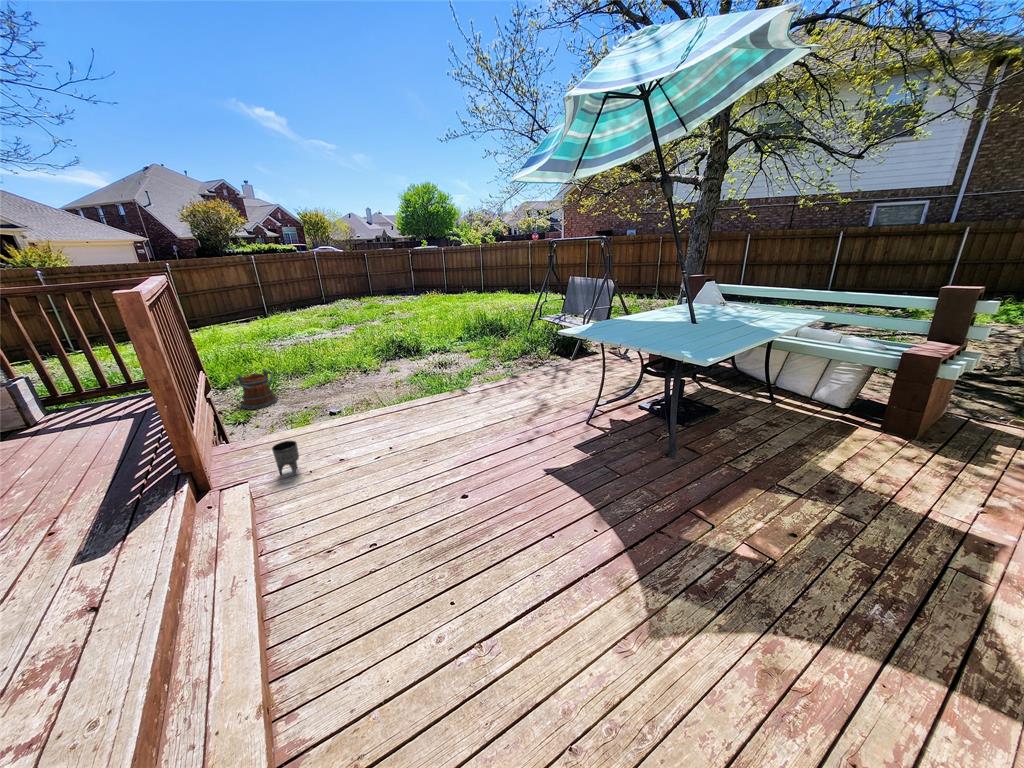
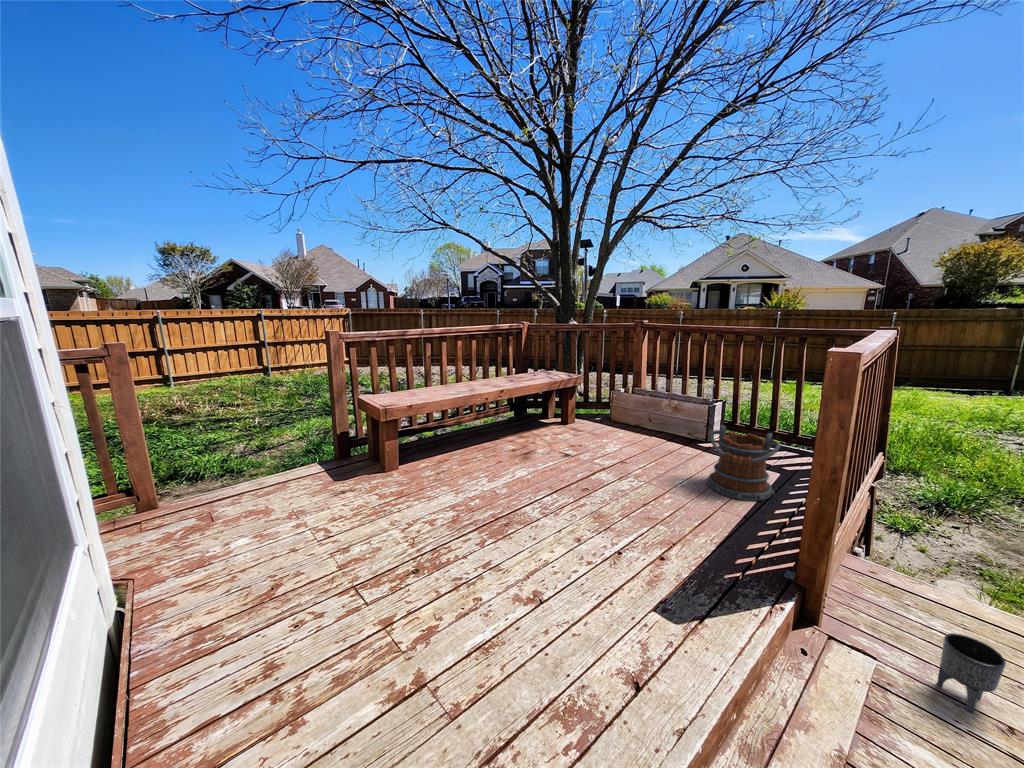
bucket: present [234,369,278,409] -> present [706,425,780,501]

